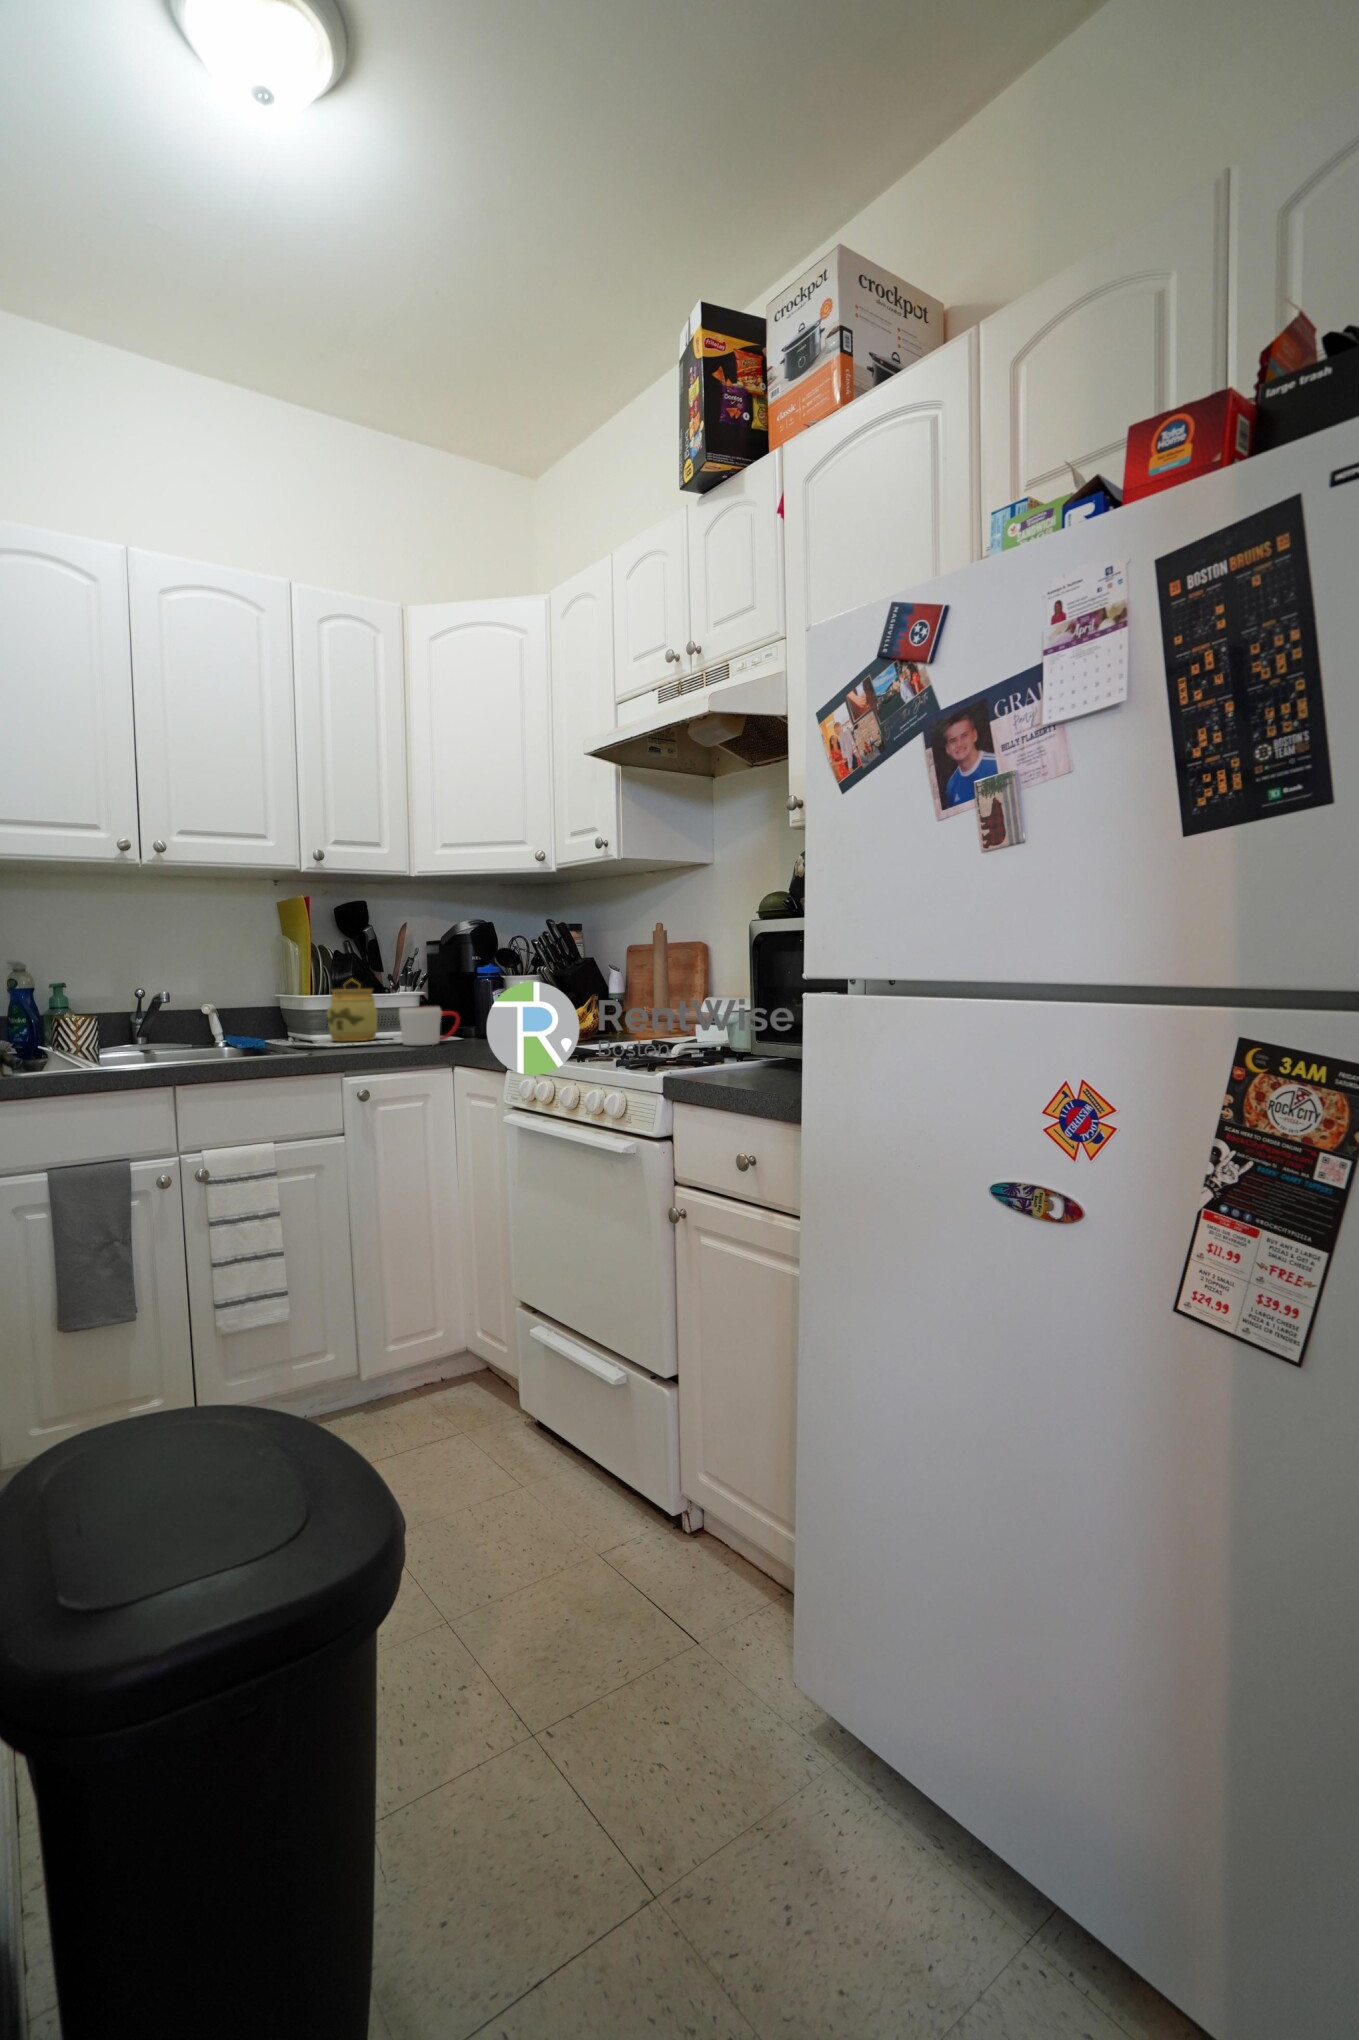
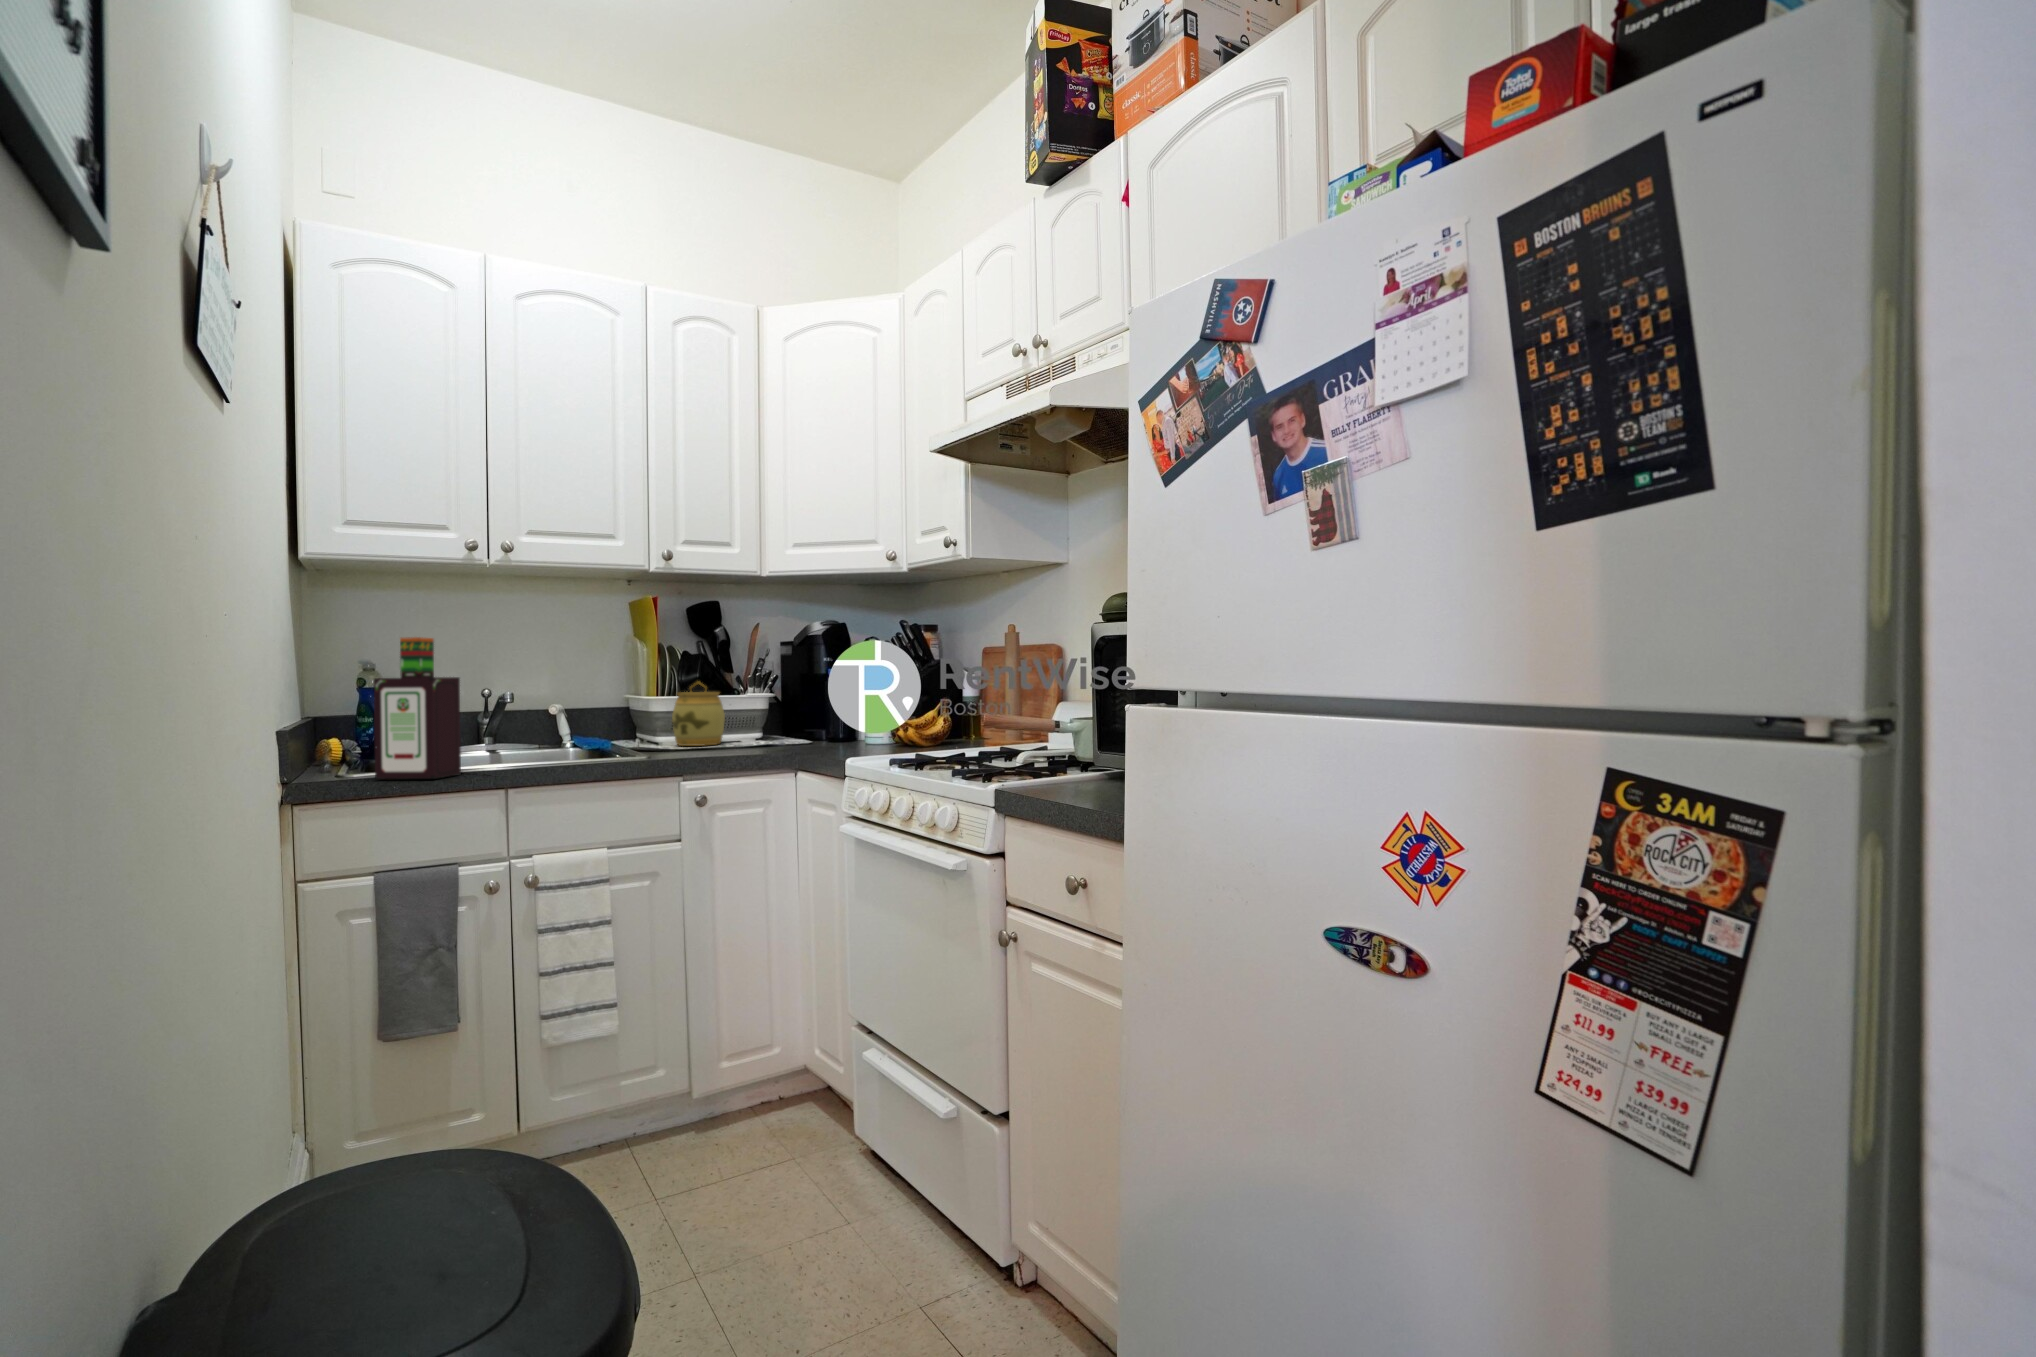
bottle: none [44,935,132,1074] -> present [374,637,461,779]
mug: present [399,1006,460,1046] -> none [741,711,804,751]

